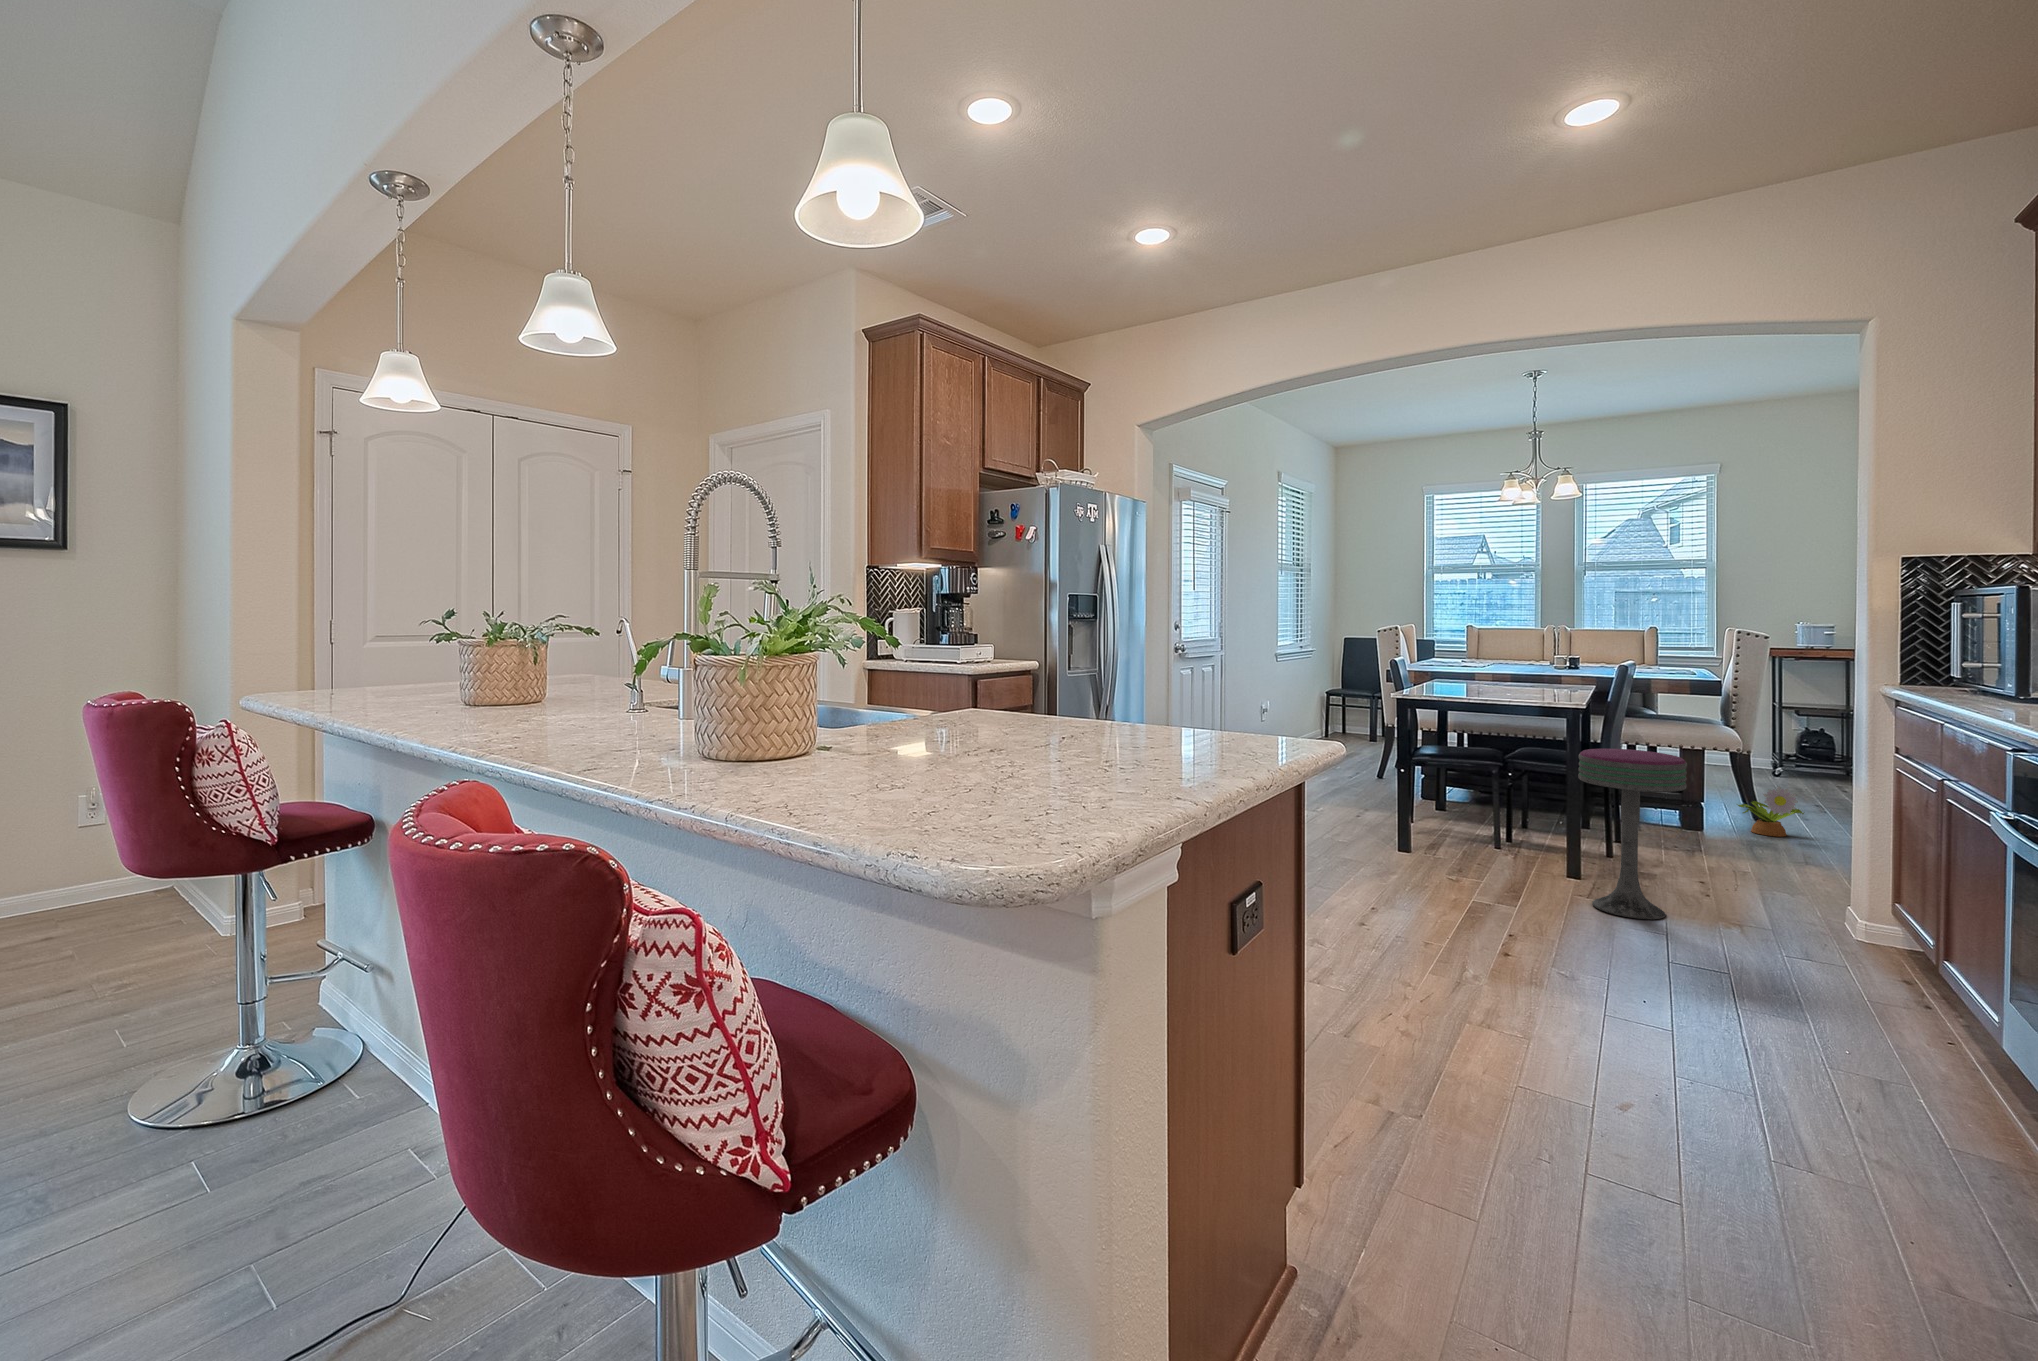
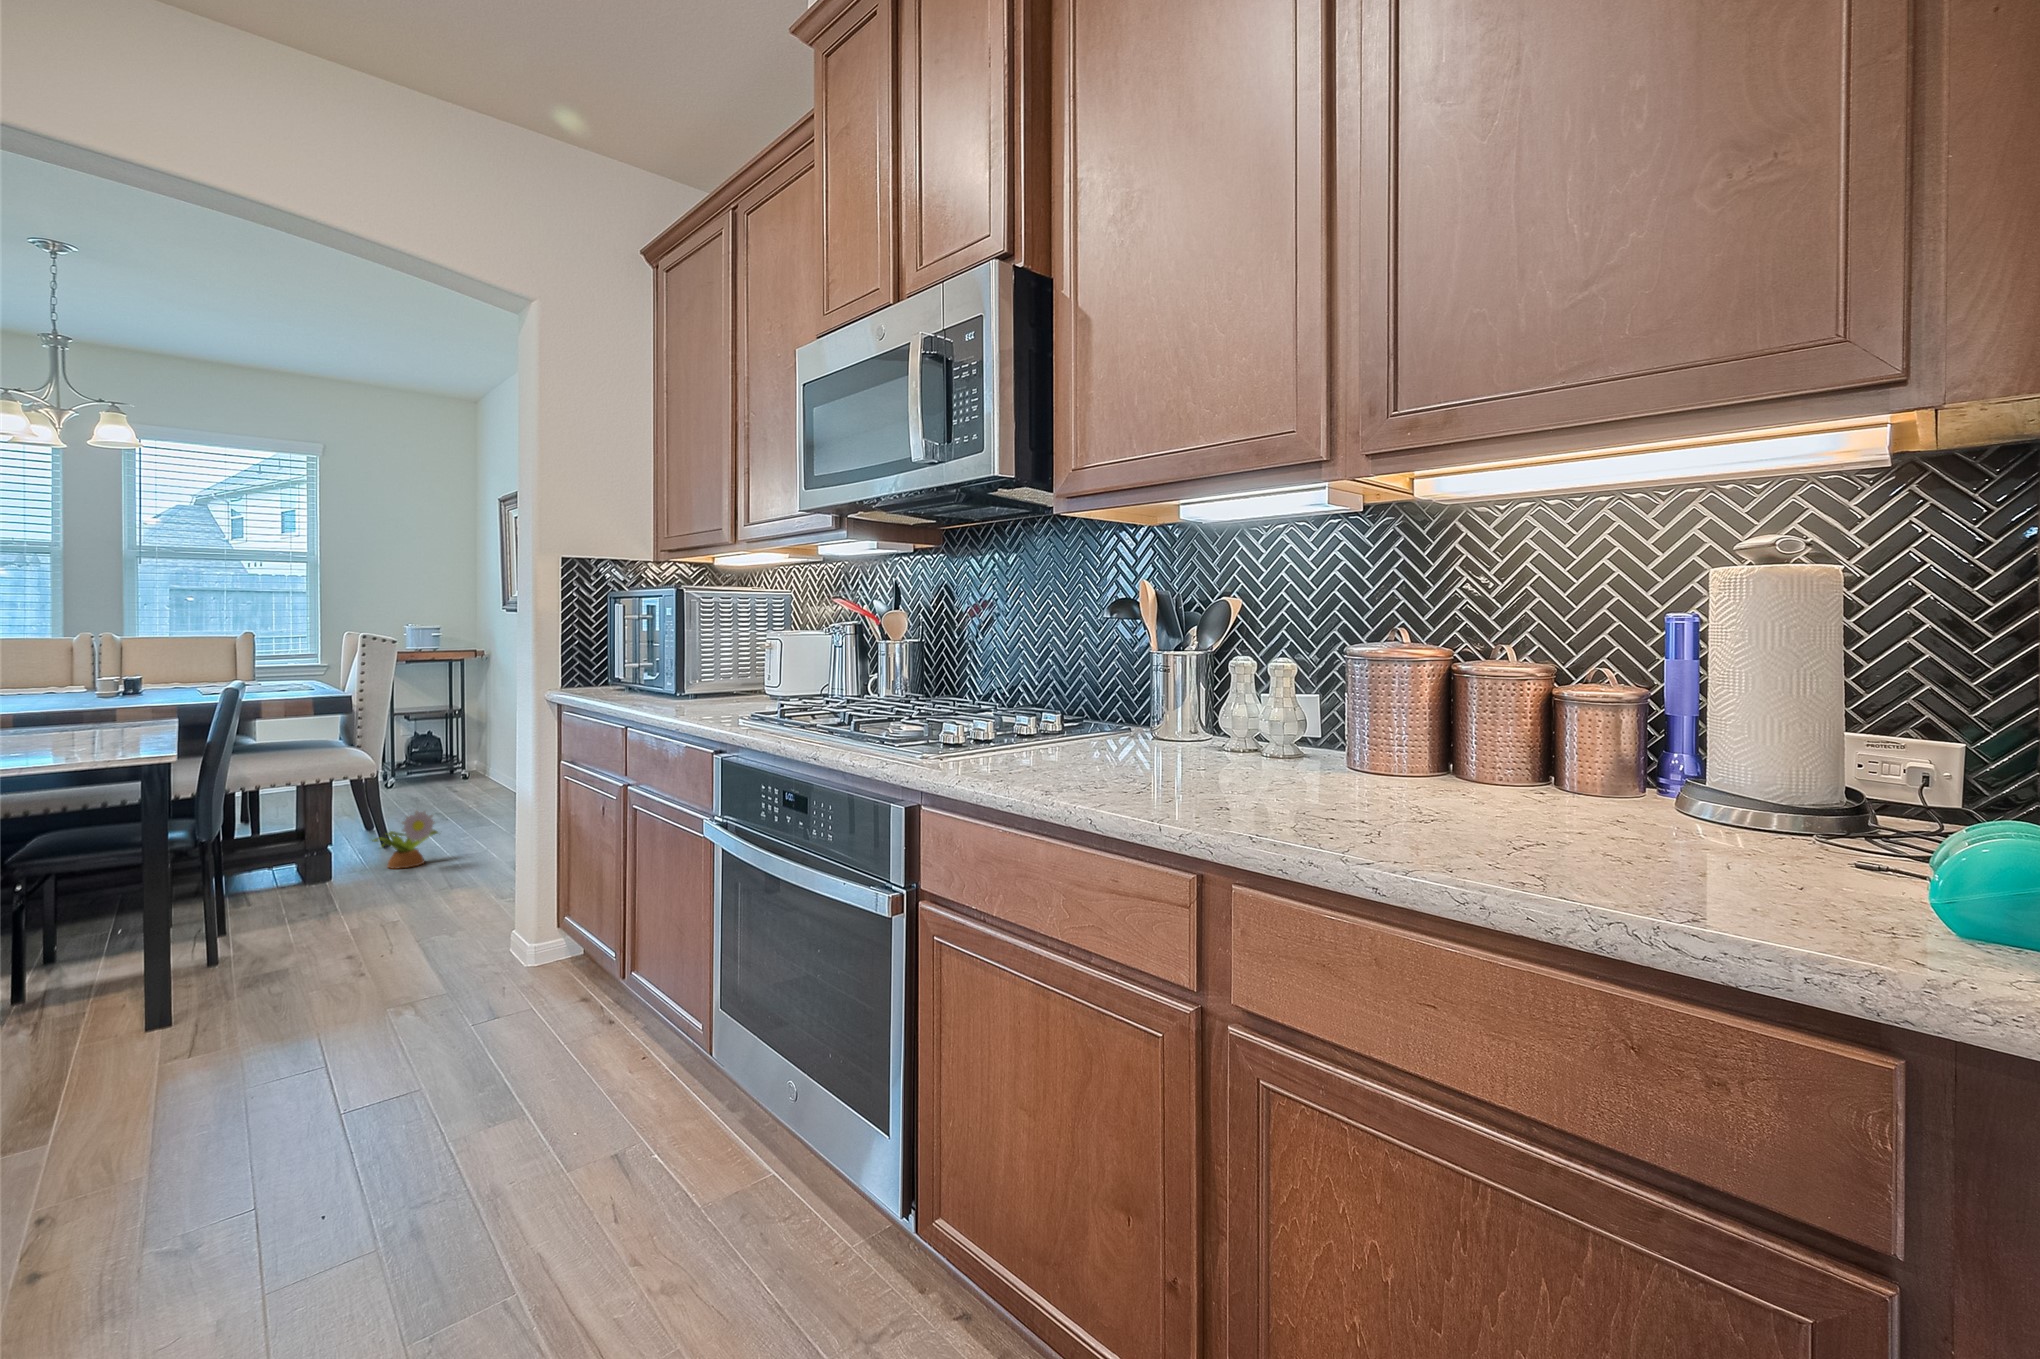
bar stool: present [1578,749,1687,919] -> none [167,809,342,1073]

